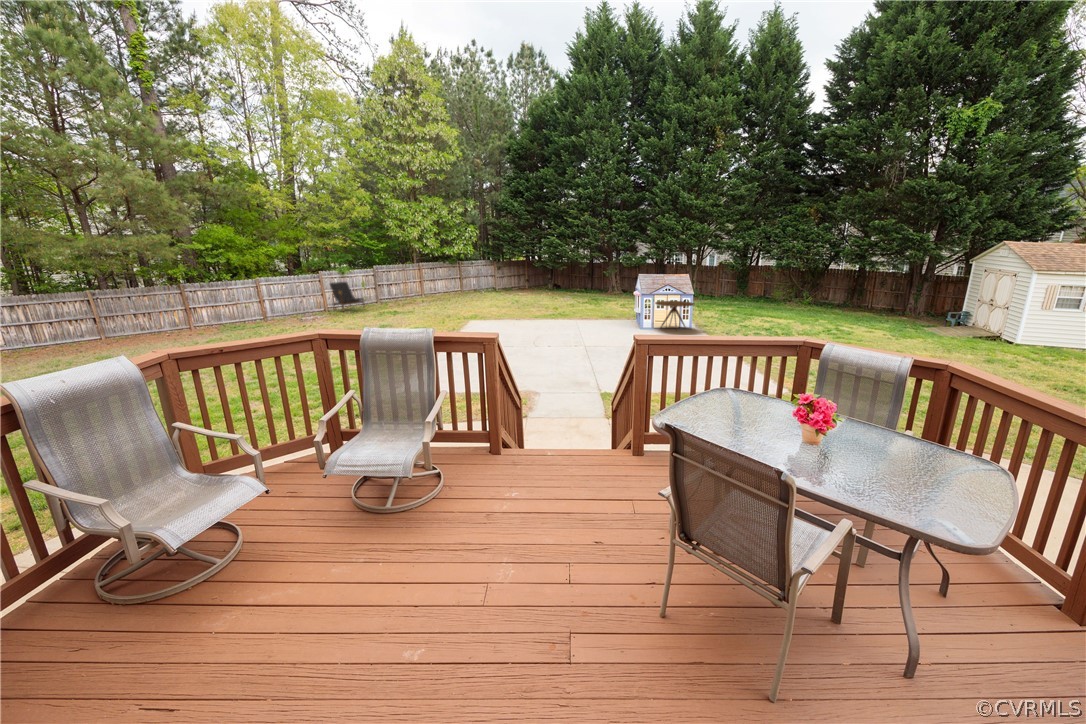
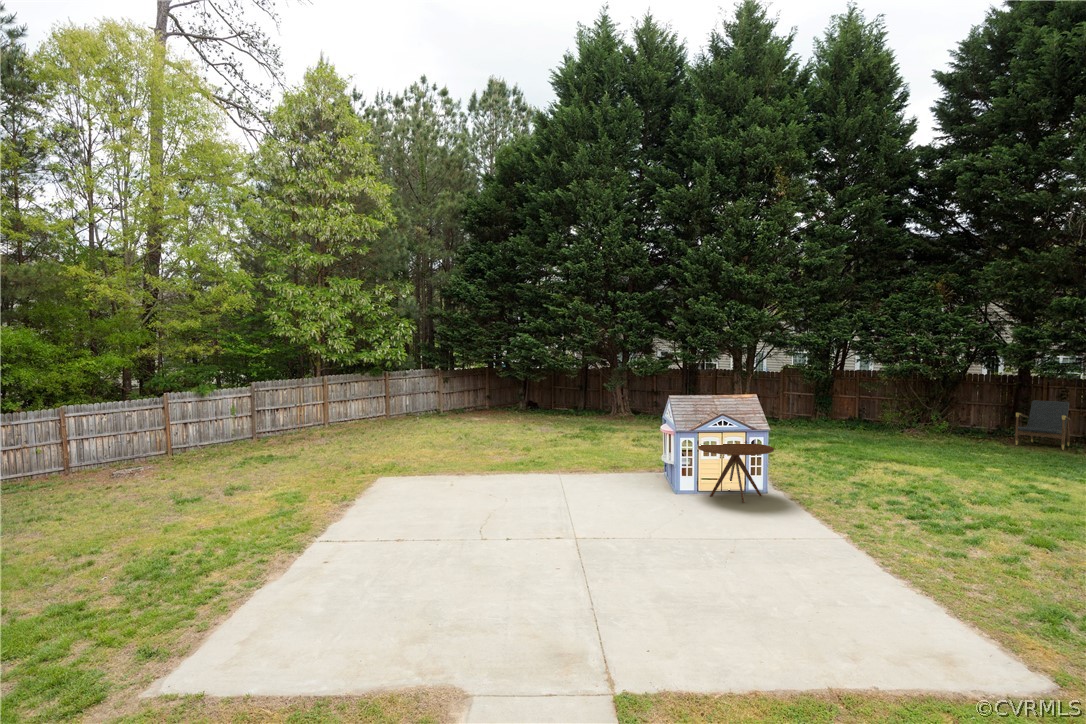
lounge chair: present [330,282,364,310] -> present [1015,400,1071,450]

